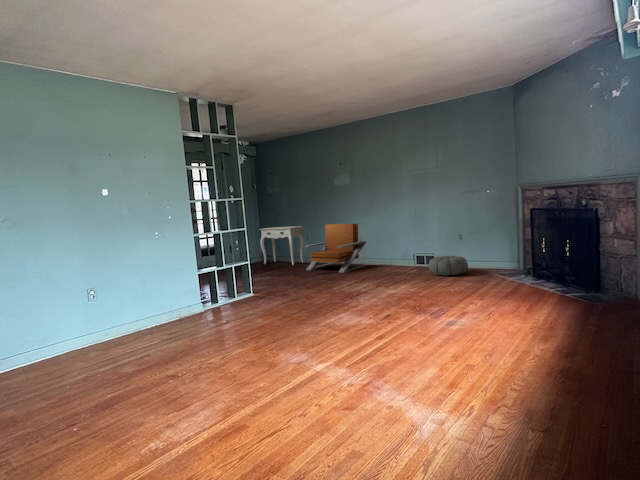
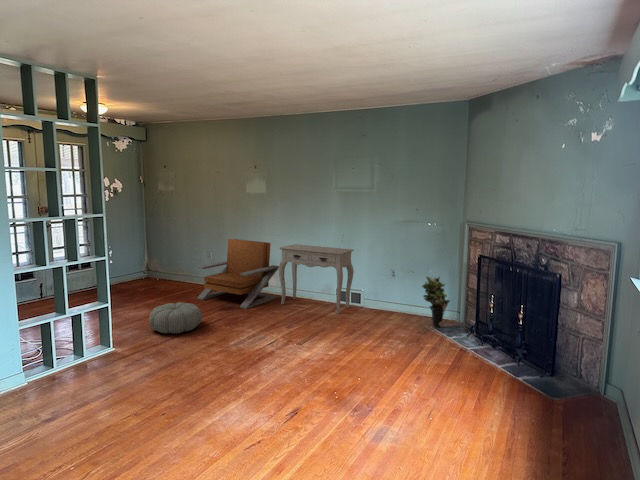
console table: present [259,226,304,265] -> present [278,244,354,314]
potted plant: none [483,233,510,273] -> present [422,277,450,327]
pouf: present [428,256,468,276] -> present [149,302,202,333]

